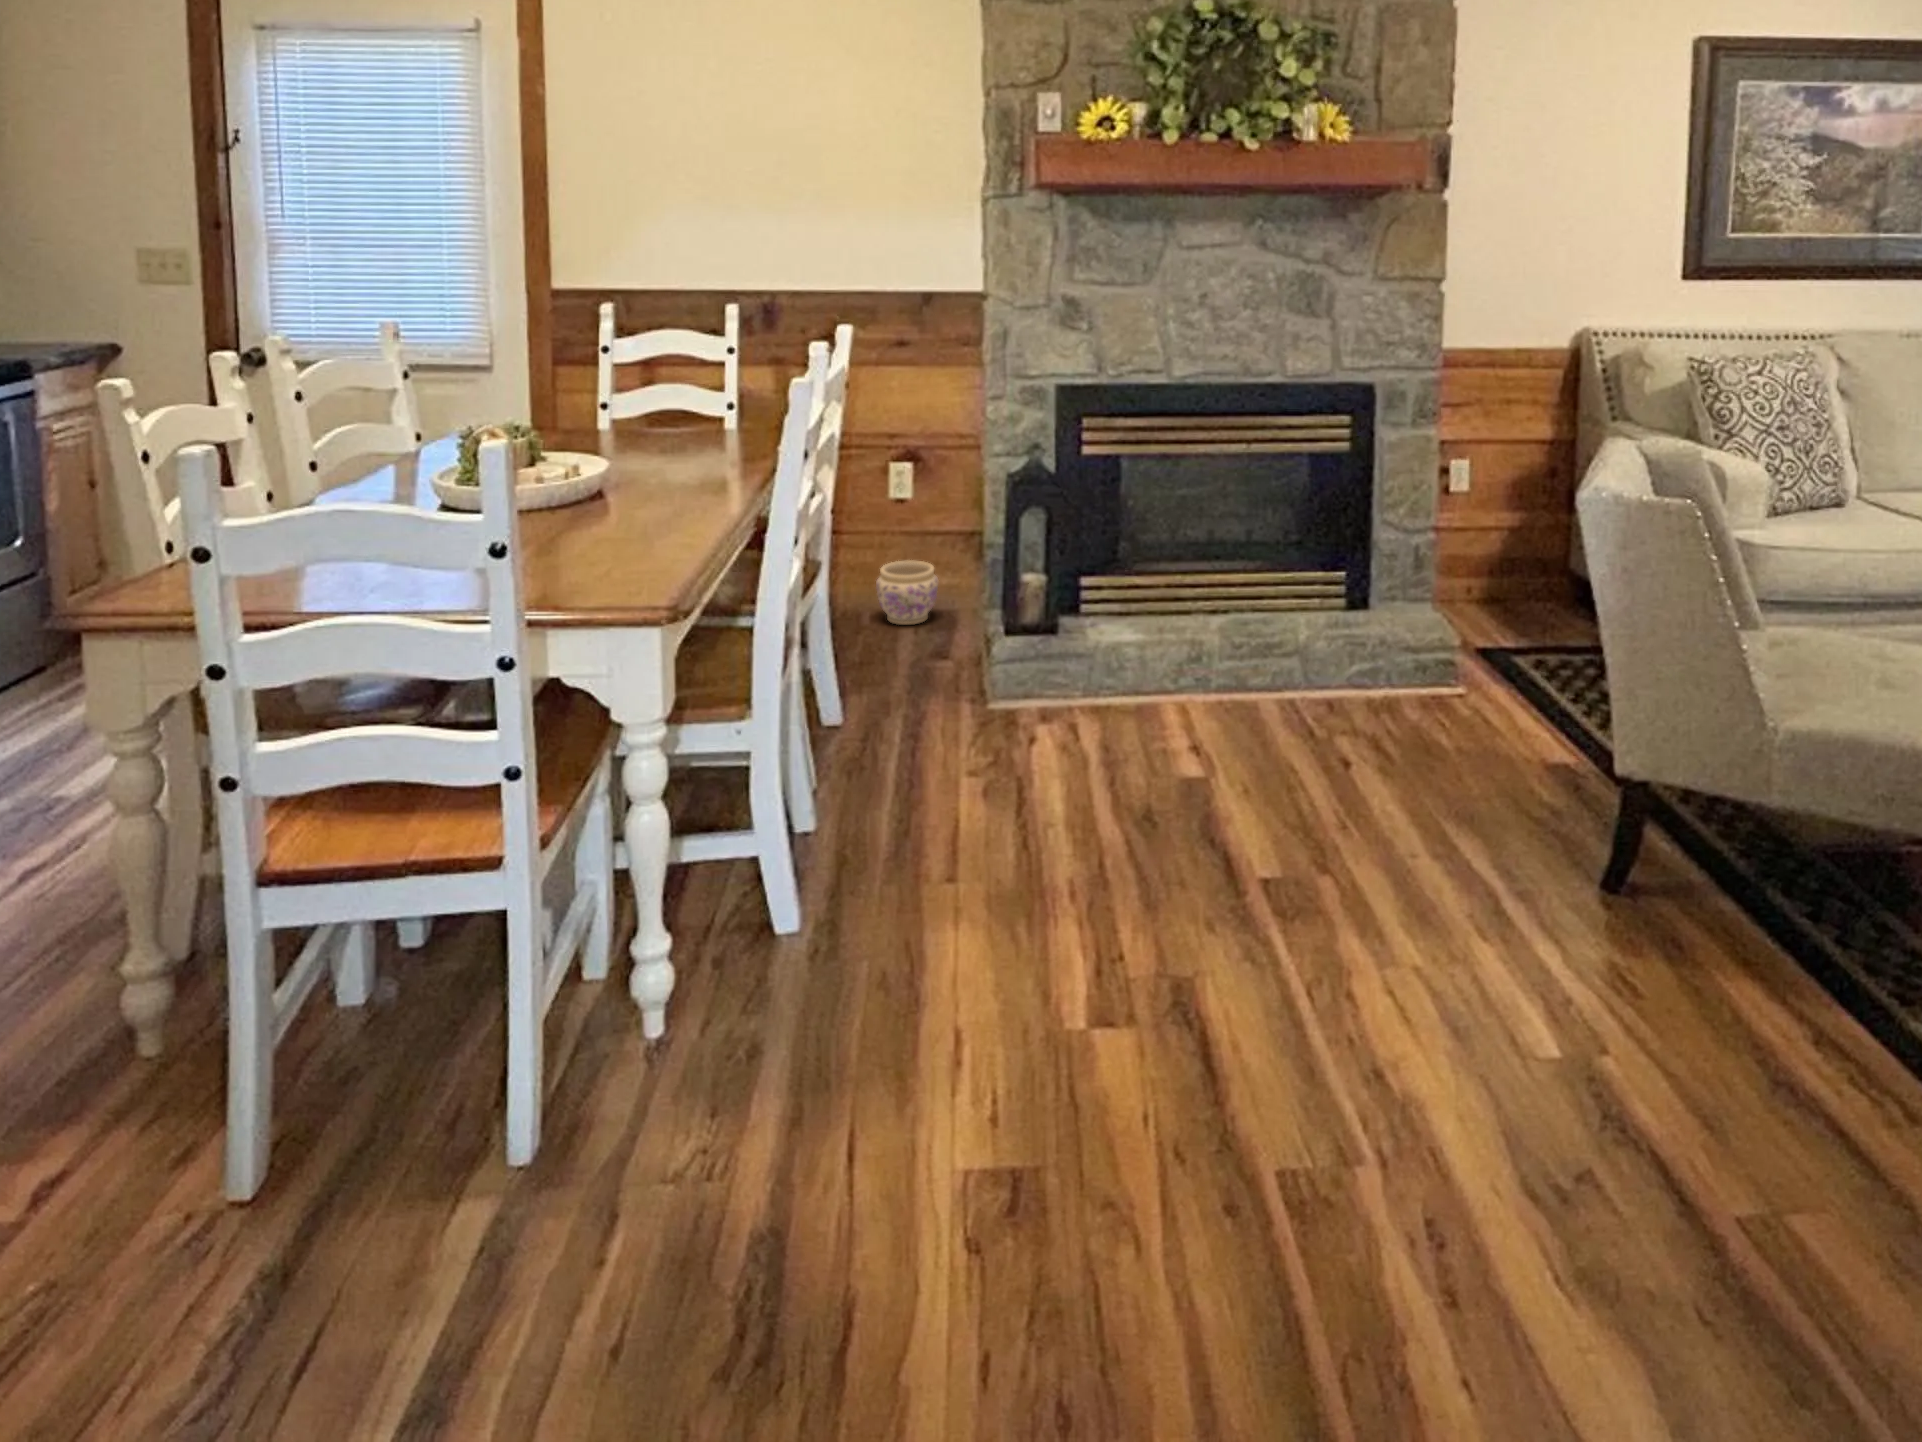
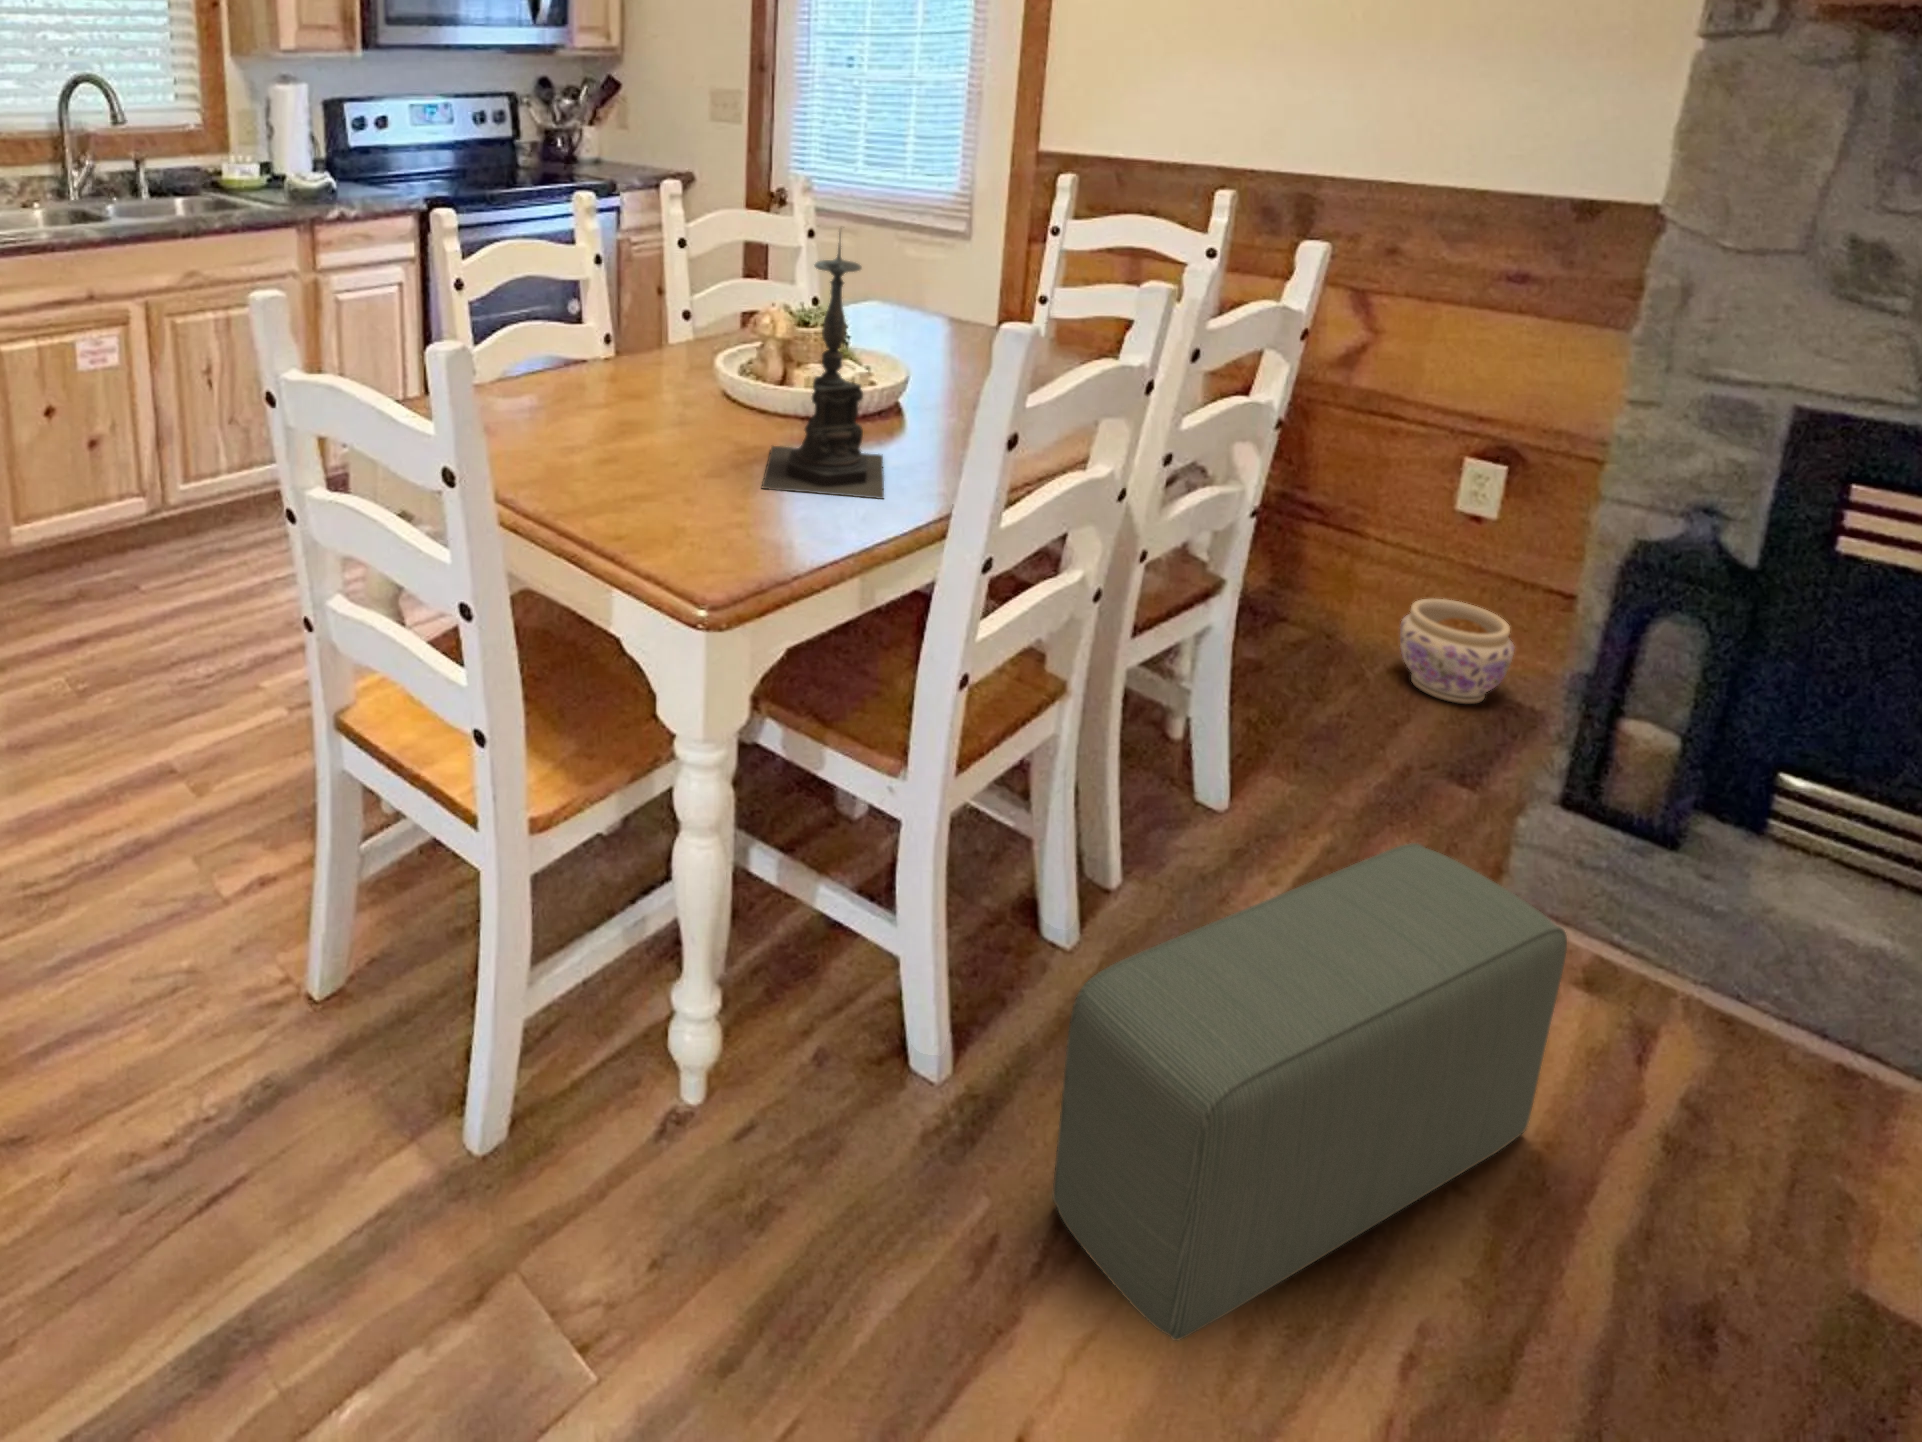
candle holder: none [577,338,699,539] -> present [762,244,884,499]
pouf: none [897,652,1060,935] -> present [1053,843,1567,1341]

